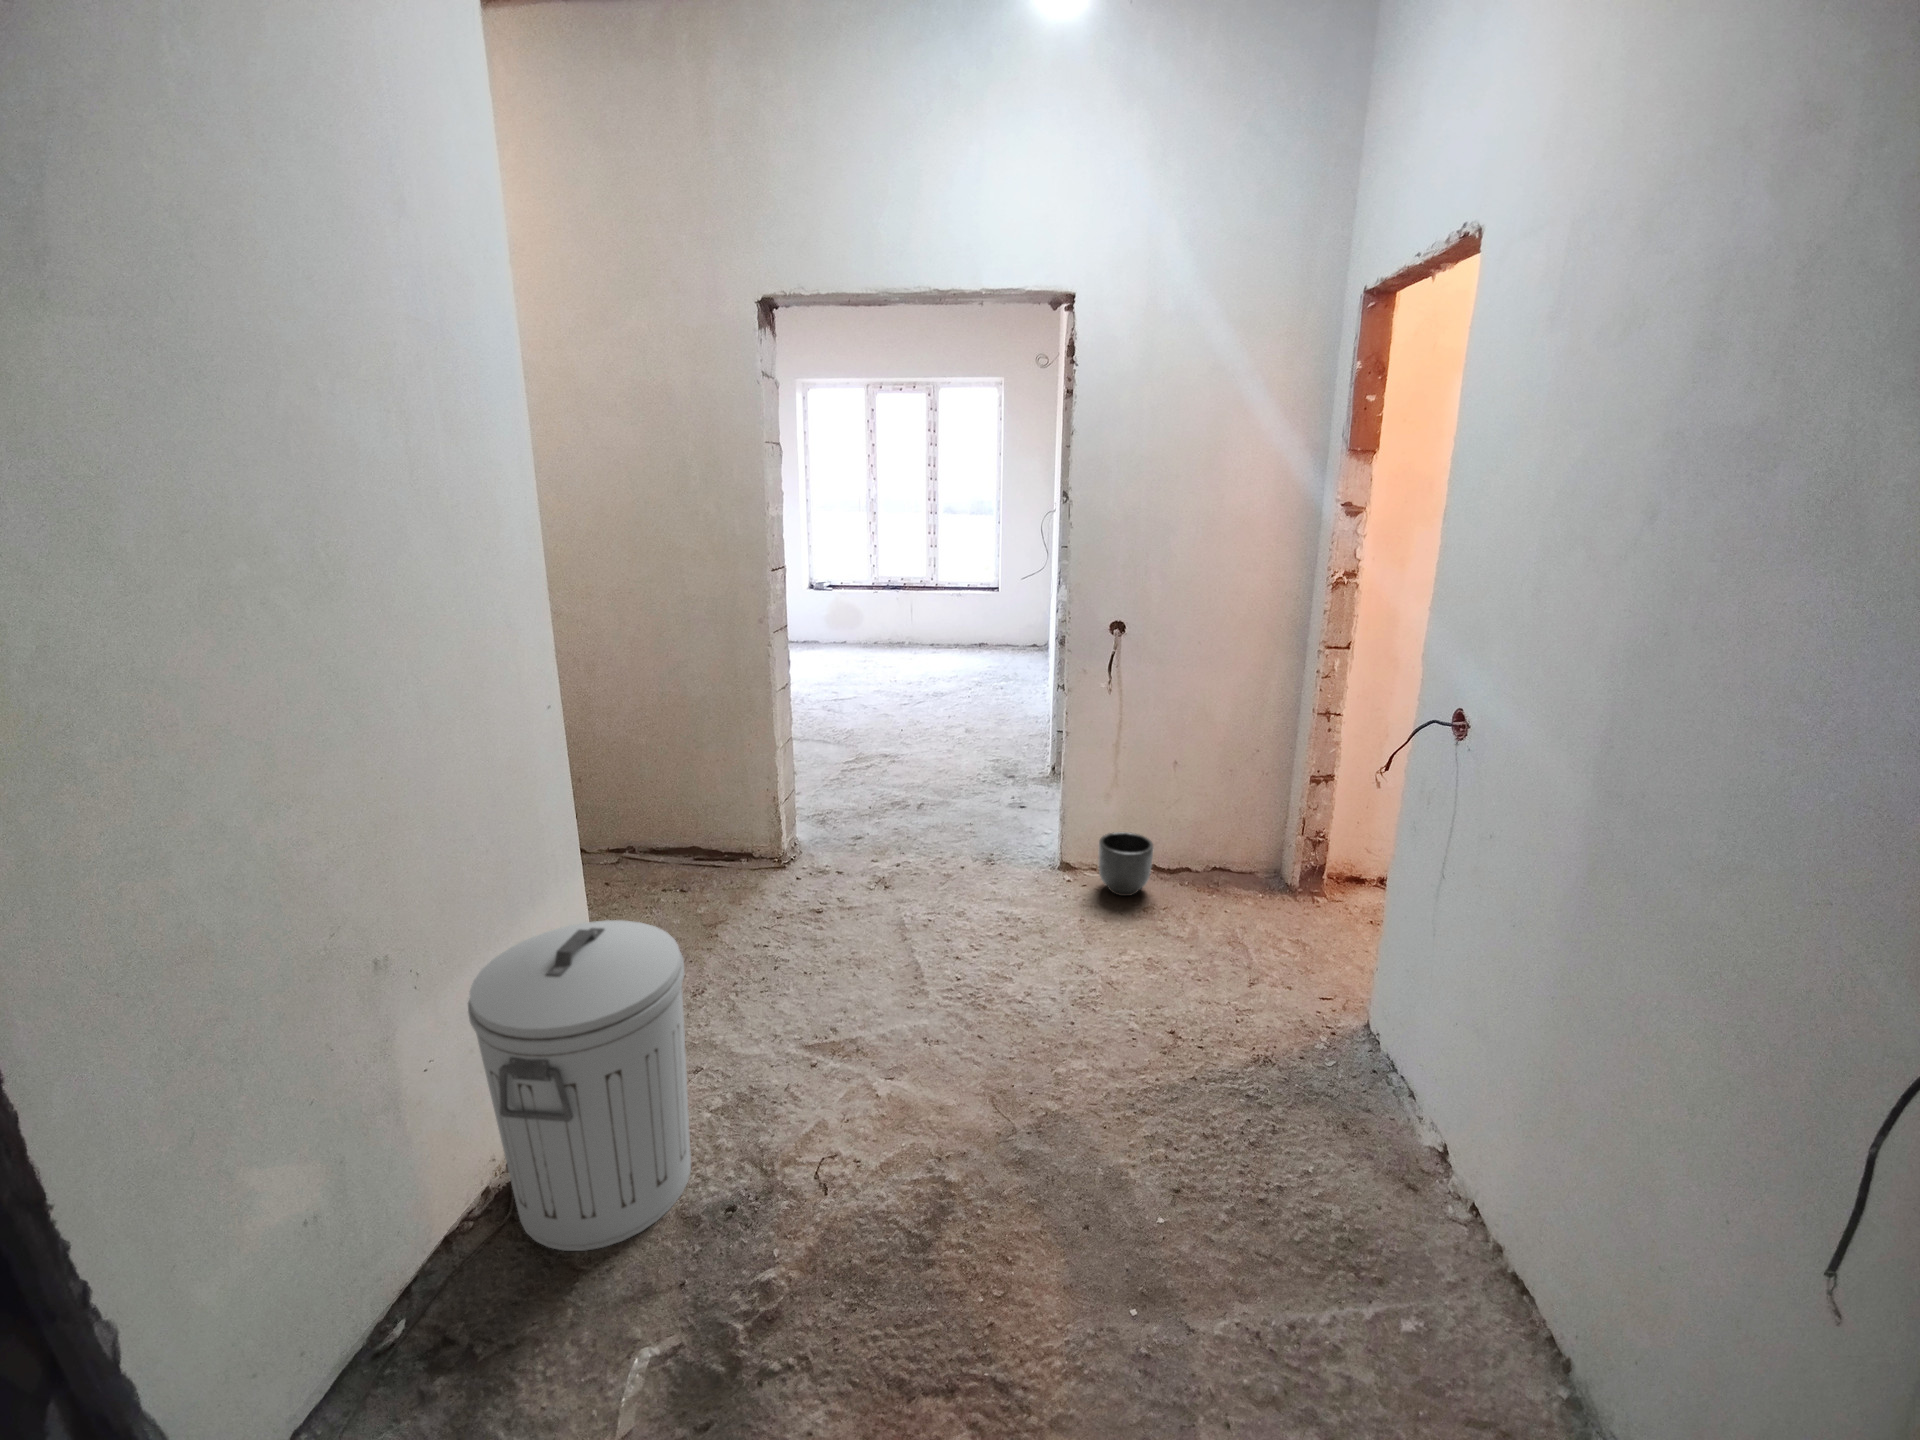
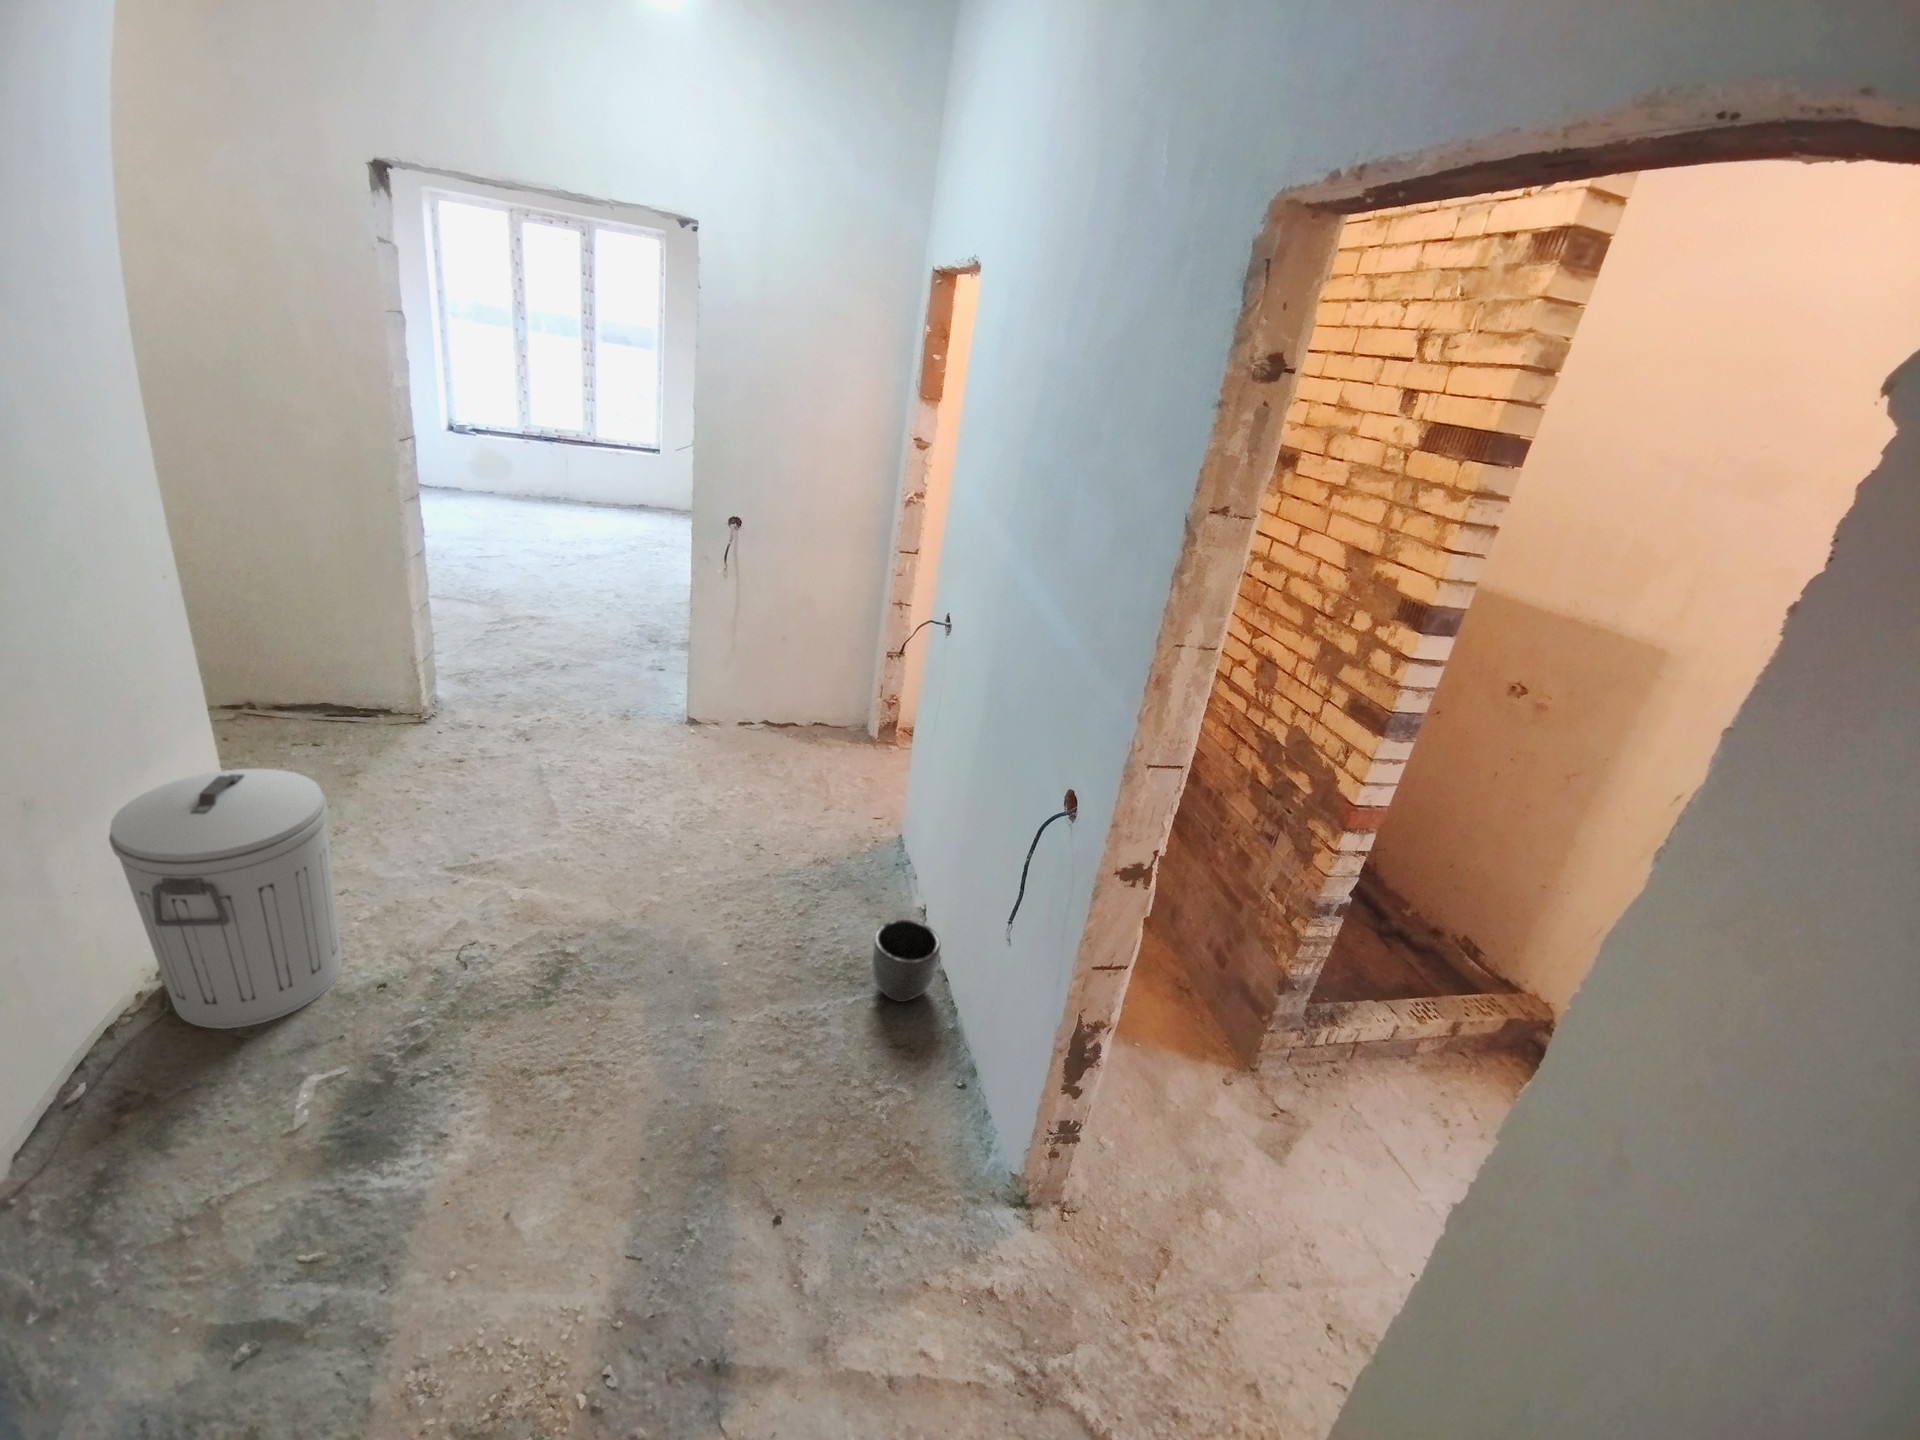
planter: present [1099,832,1153,896] -> present [872,920,940,1002]

